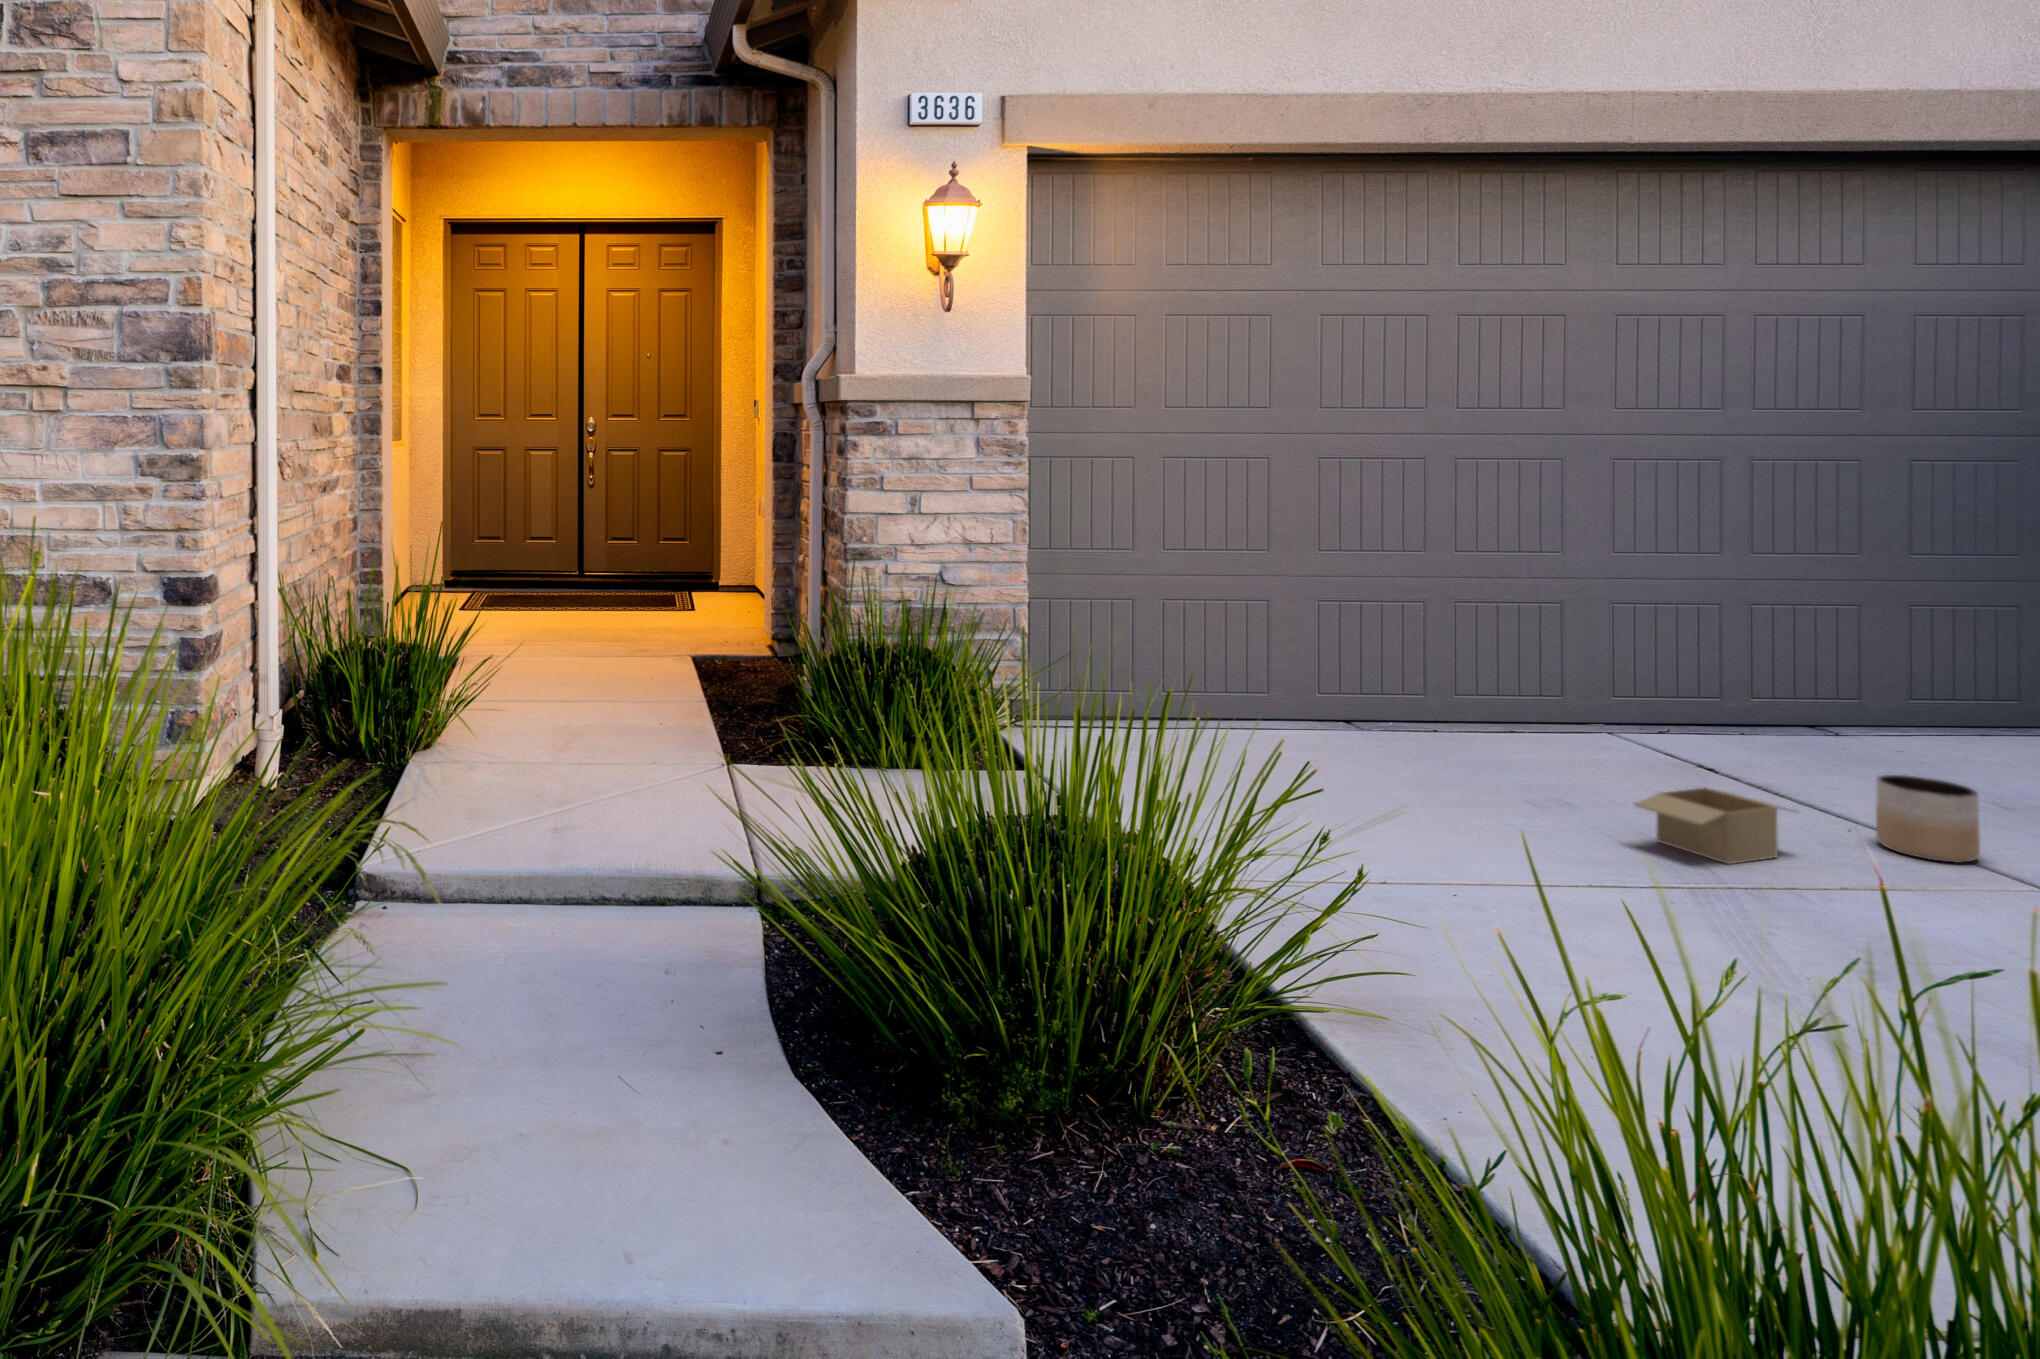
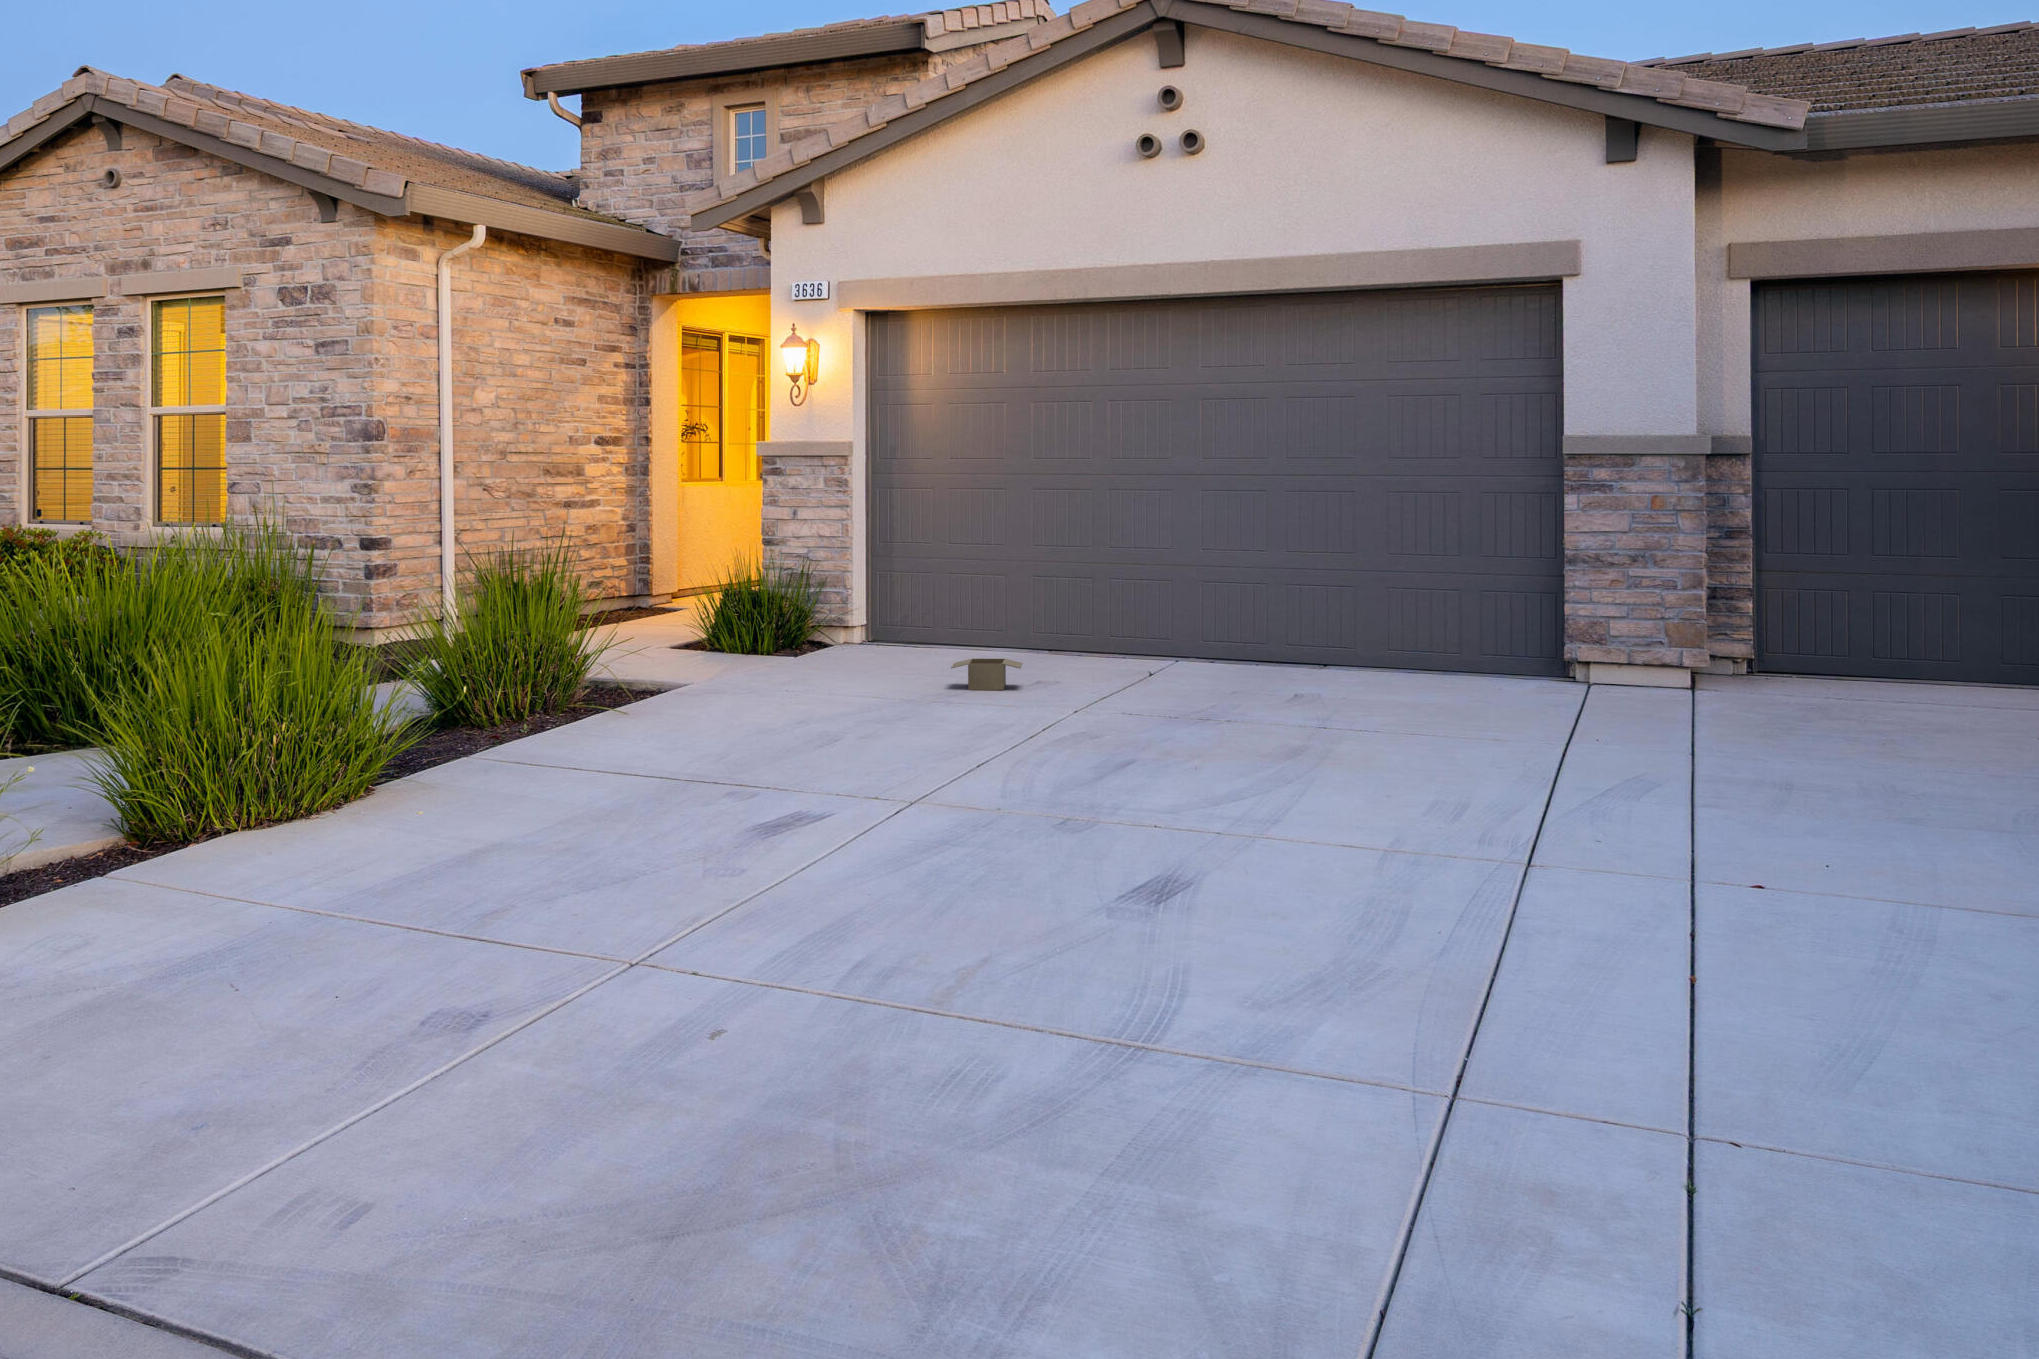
planter: present [1876,775,1980,863] -> none [1072,656,1111,696]

